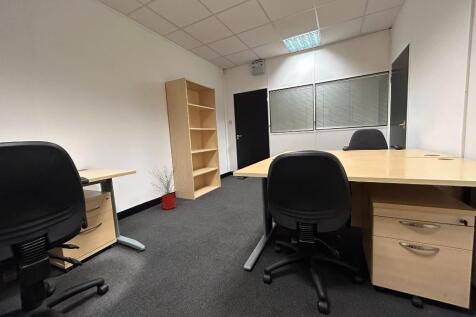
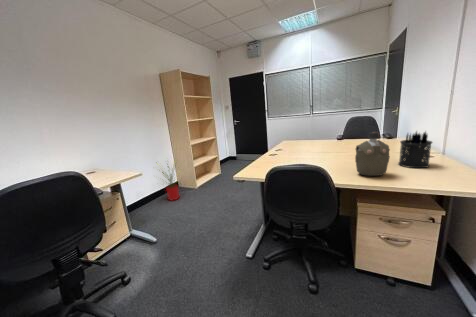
water bottle: none [369,121,409,170] -> present [355,132,390,176]
pen holder: none [416,124,455,166] -> present [398,132,432,168]

